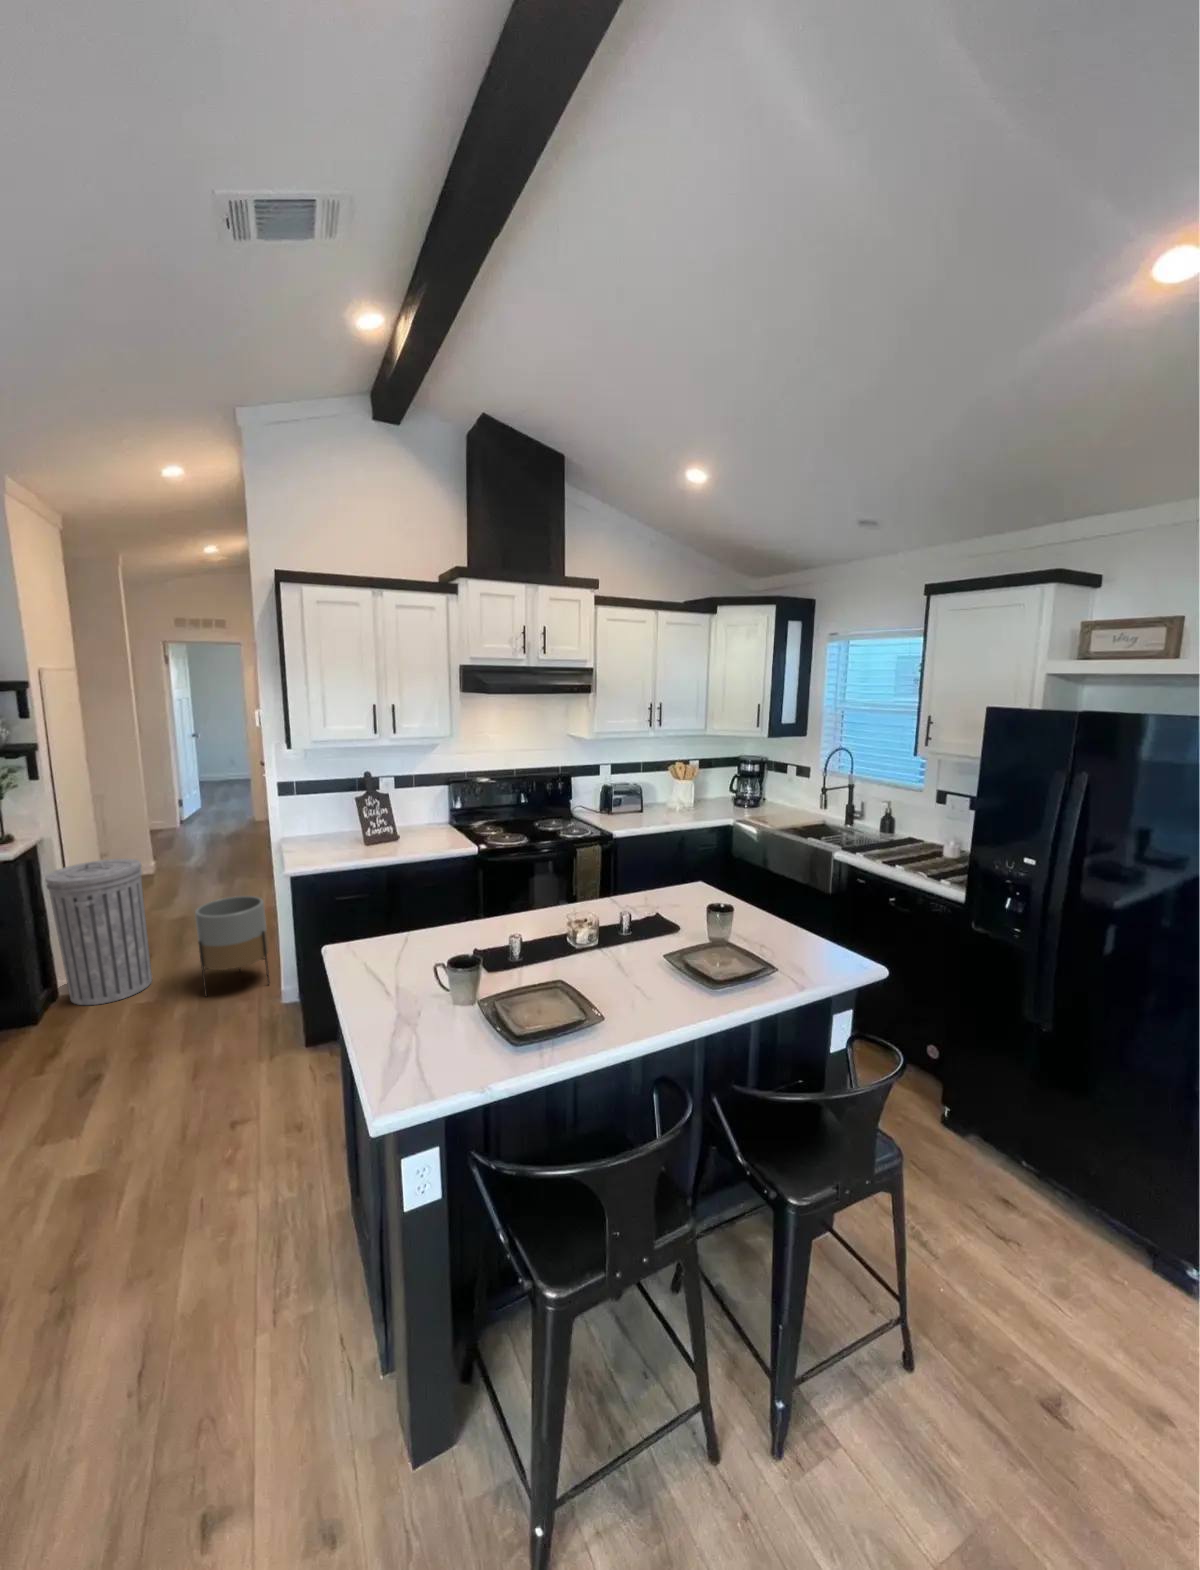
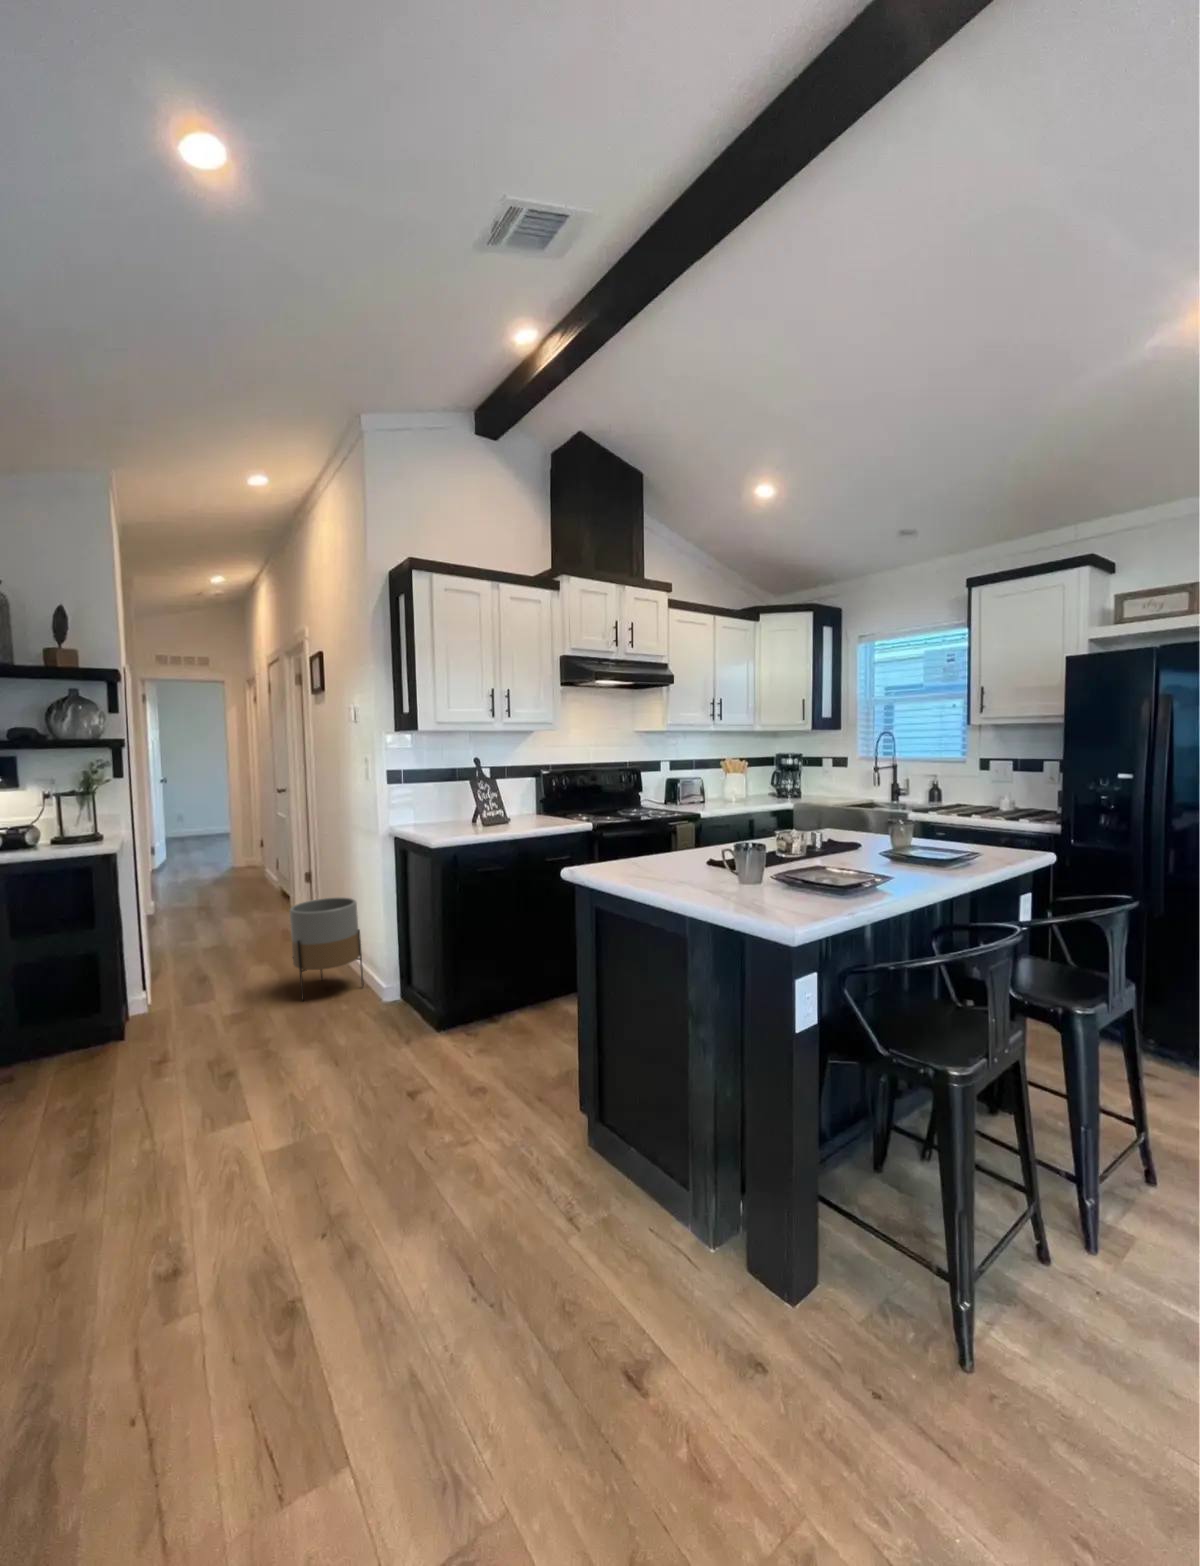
trash can: present [45,859,152,1005] -> none [132,864,232,1018]

